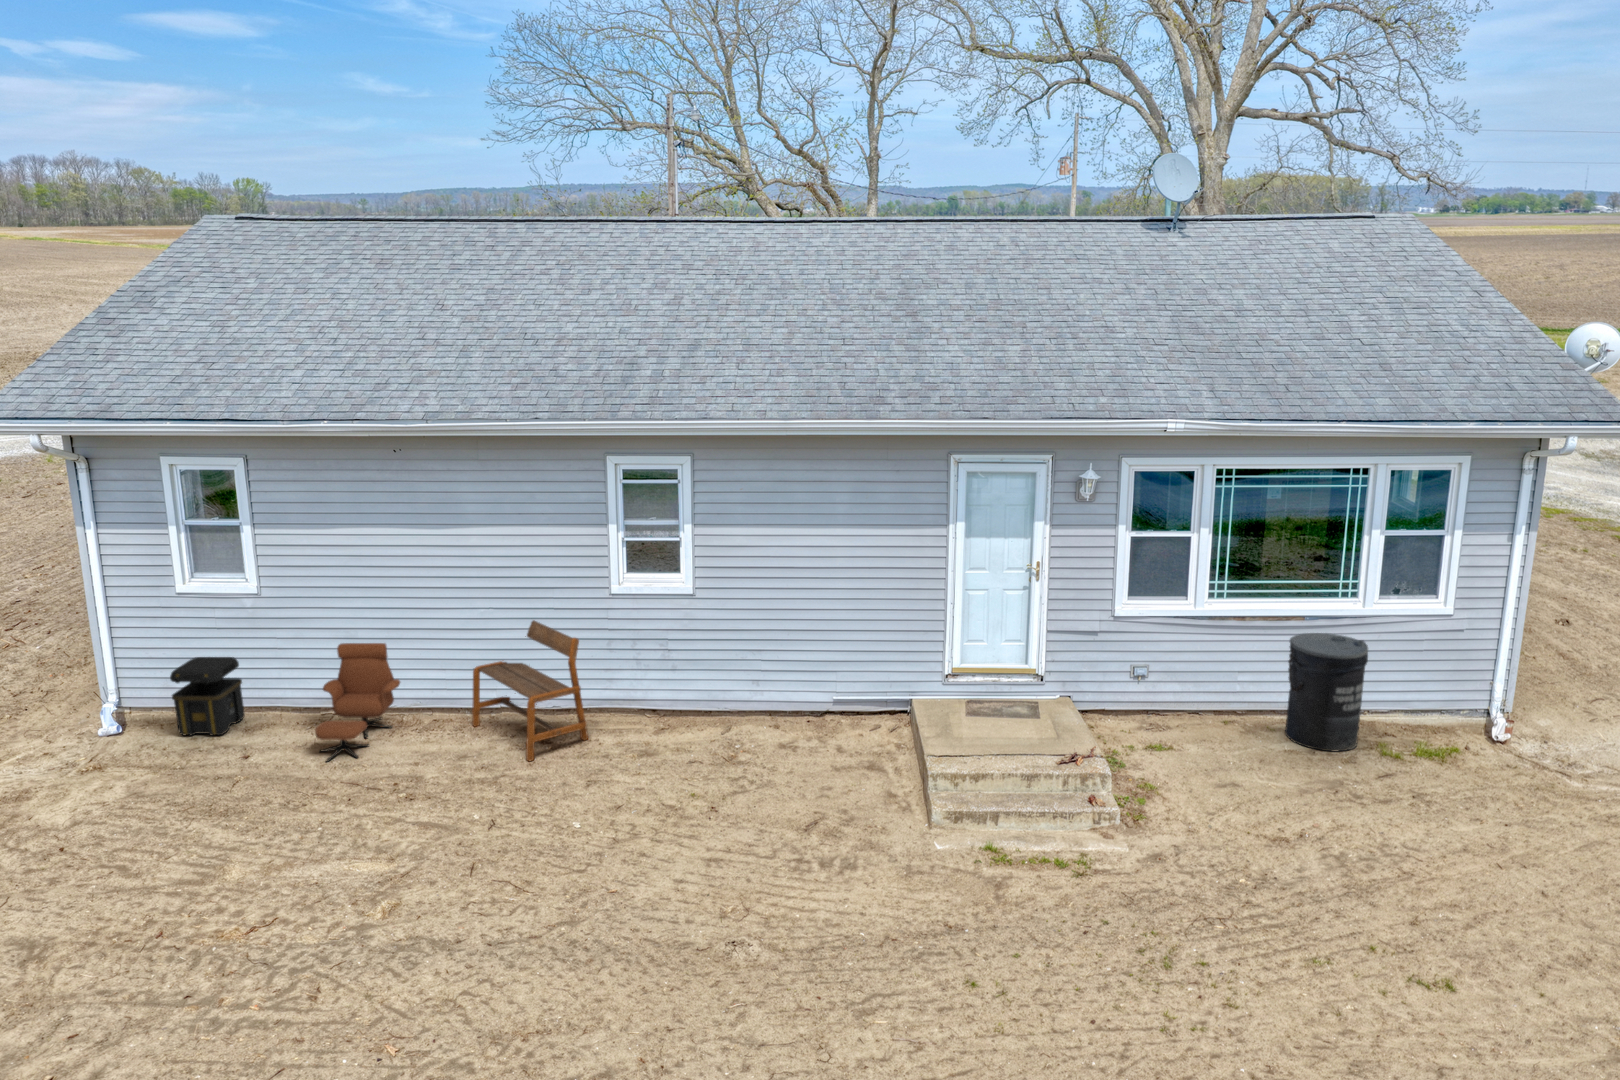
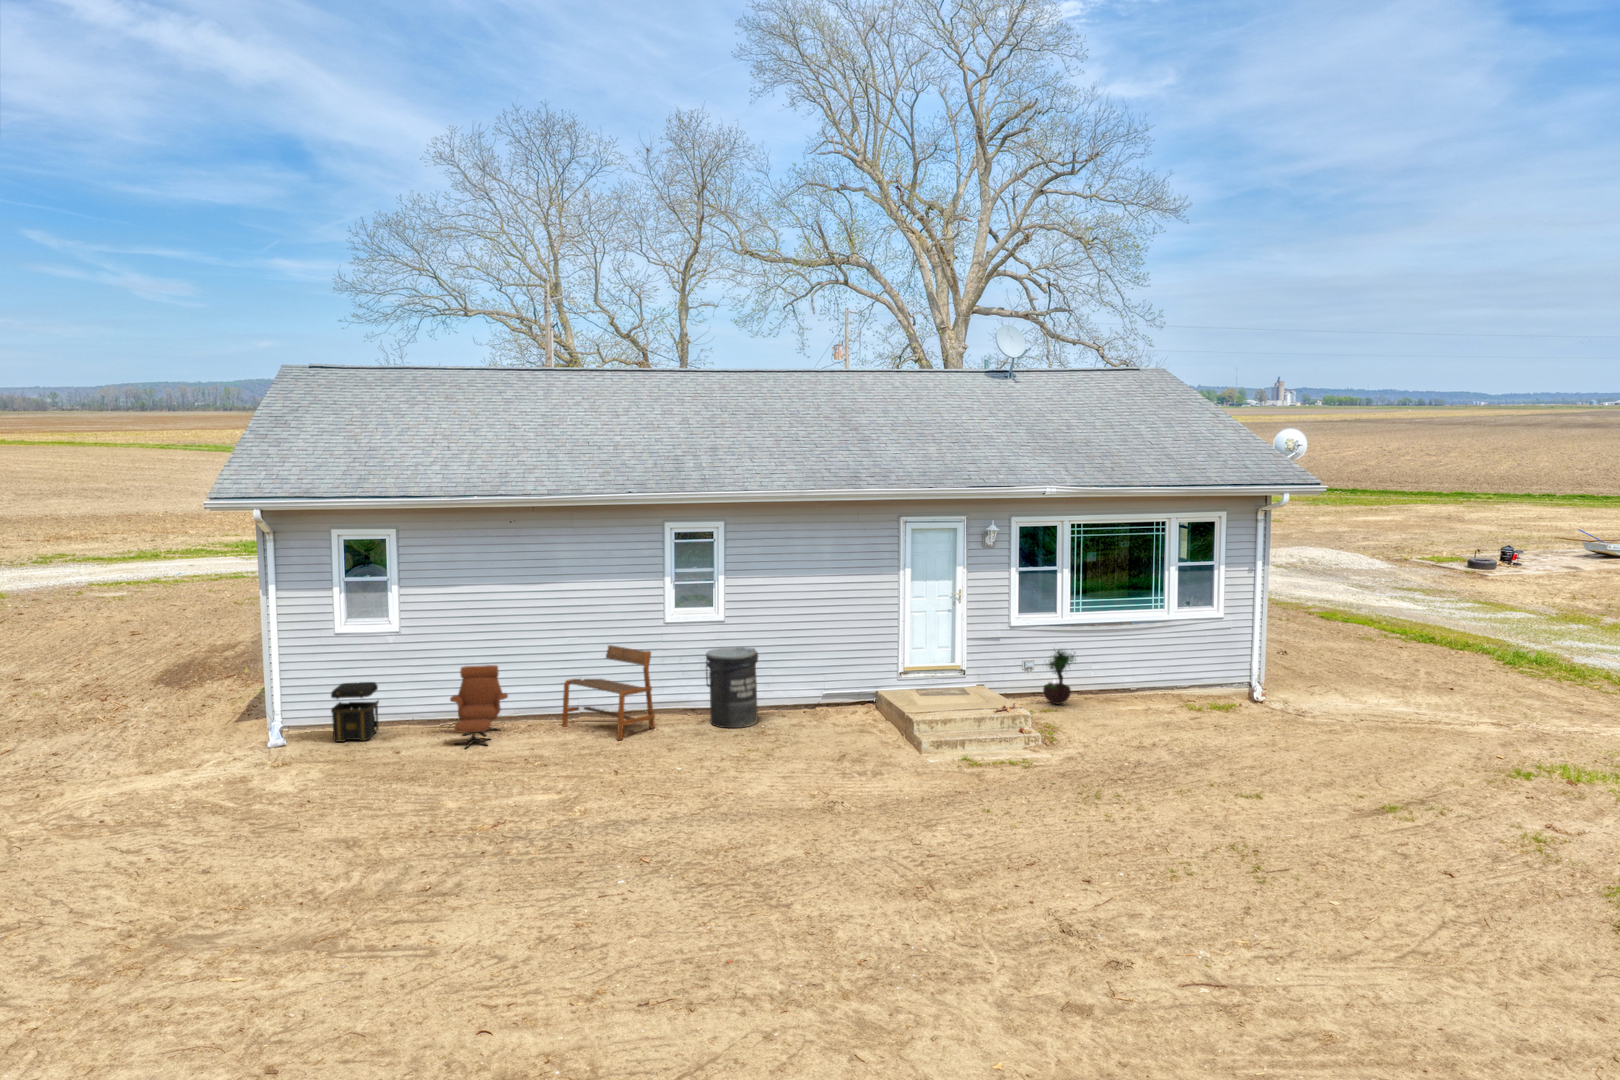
trash can: present [1285,633,1368,751] -> present [706,647,758,728]
potted tree: none [1153,649,1209,733] -> present [1043,650,1076,704]

